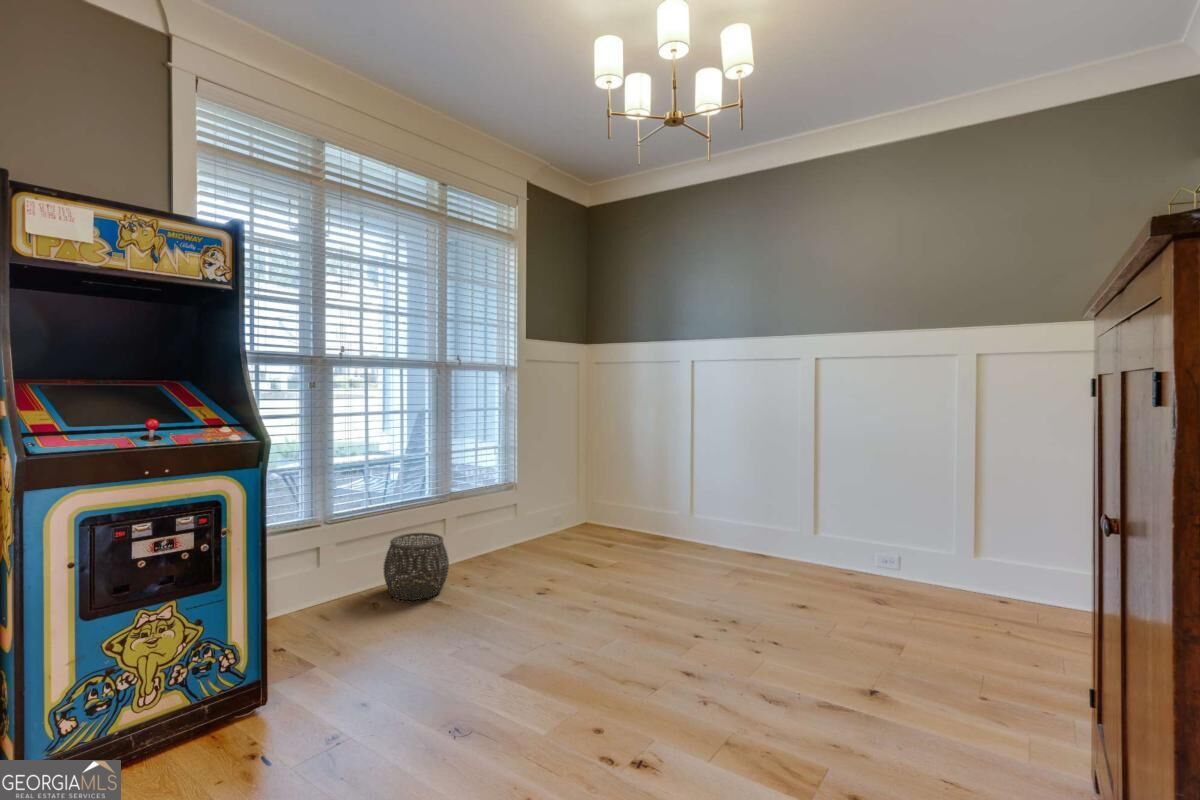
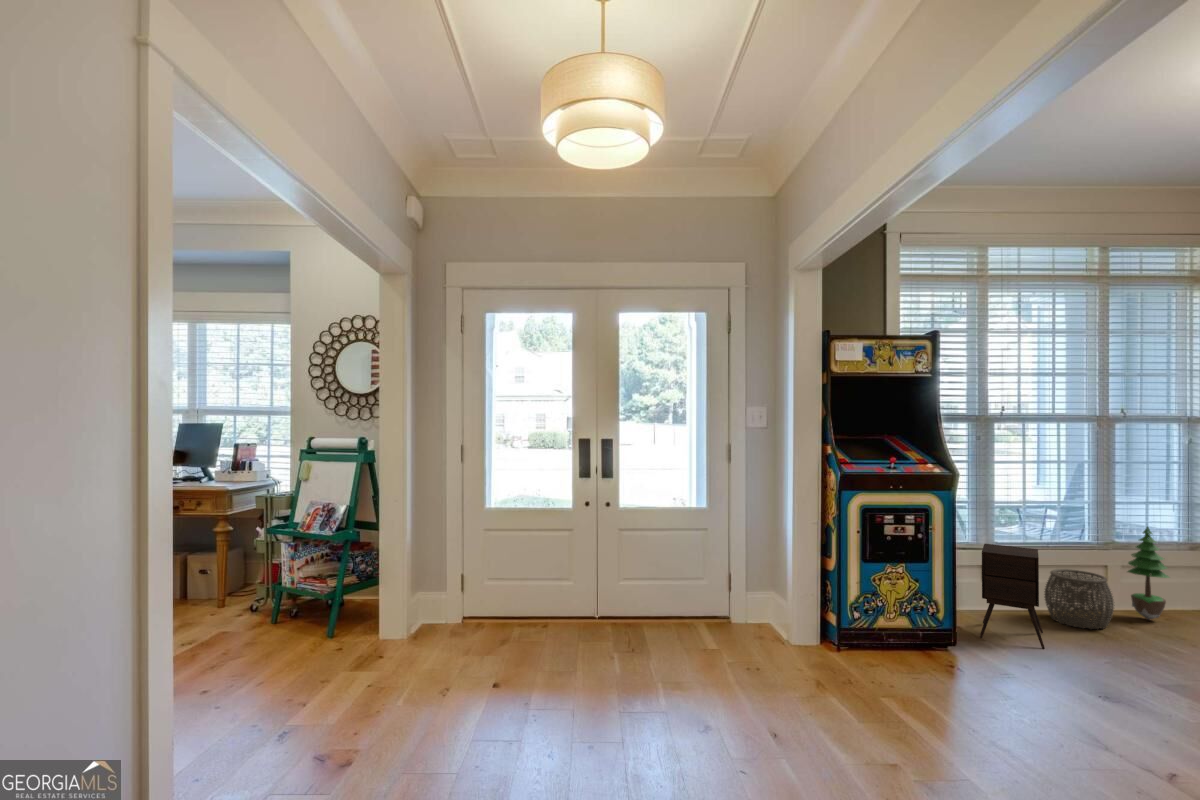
potted tree: none [458,474,493,568] -> present [1127,526,1169,620]
side table: none [304,523,381,661] -> present [980,544,1045,649]

